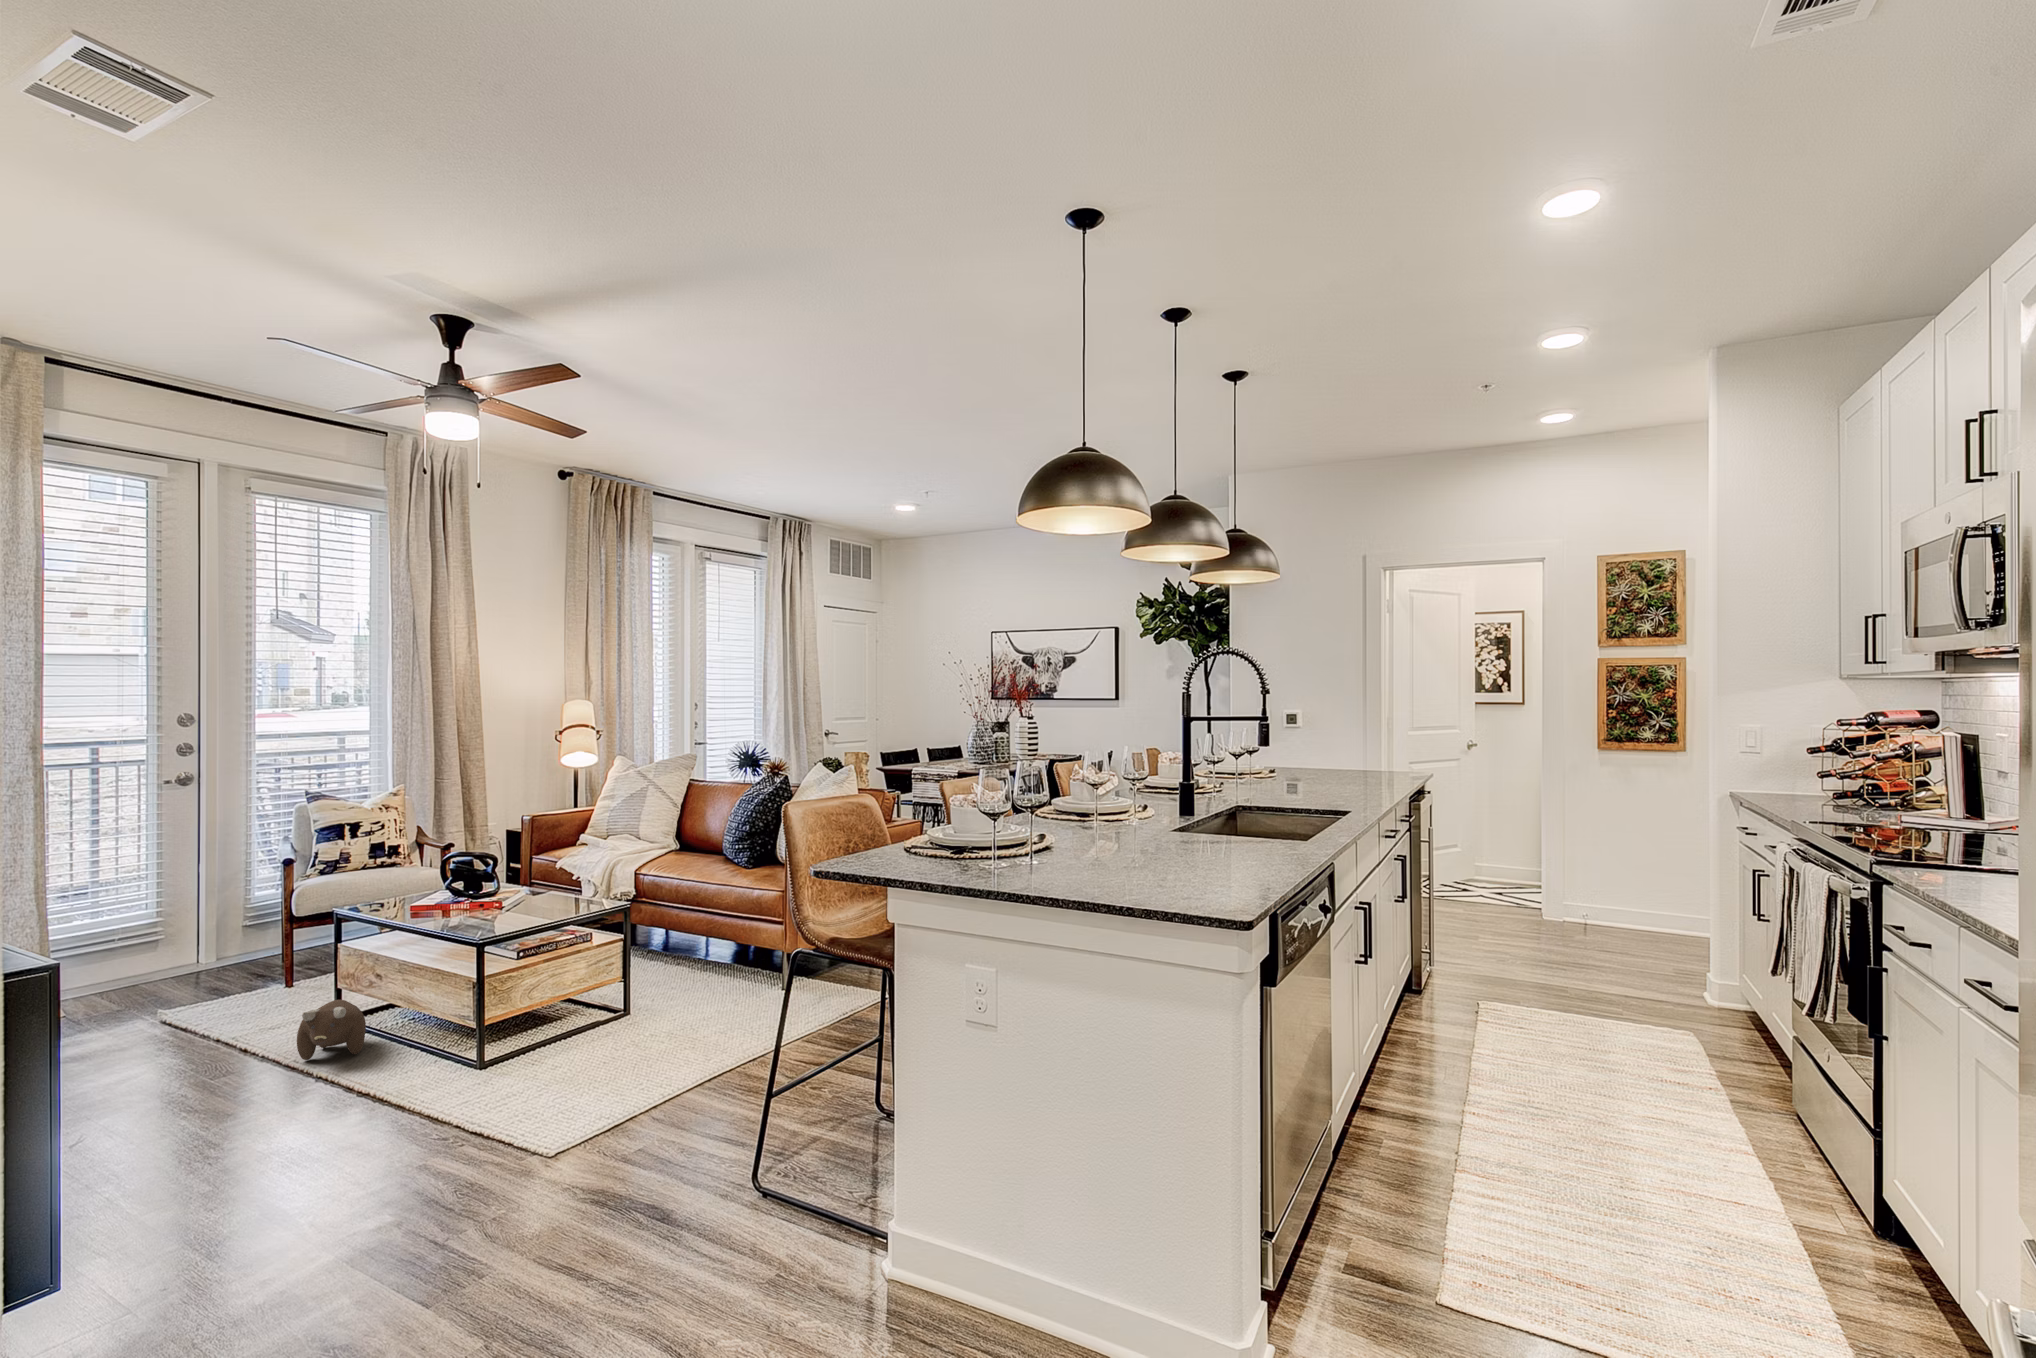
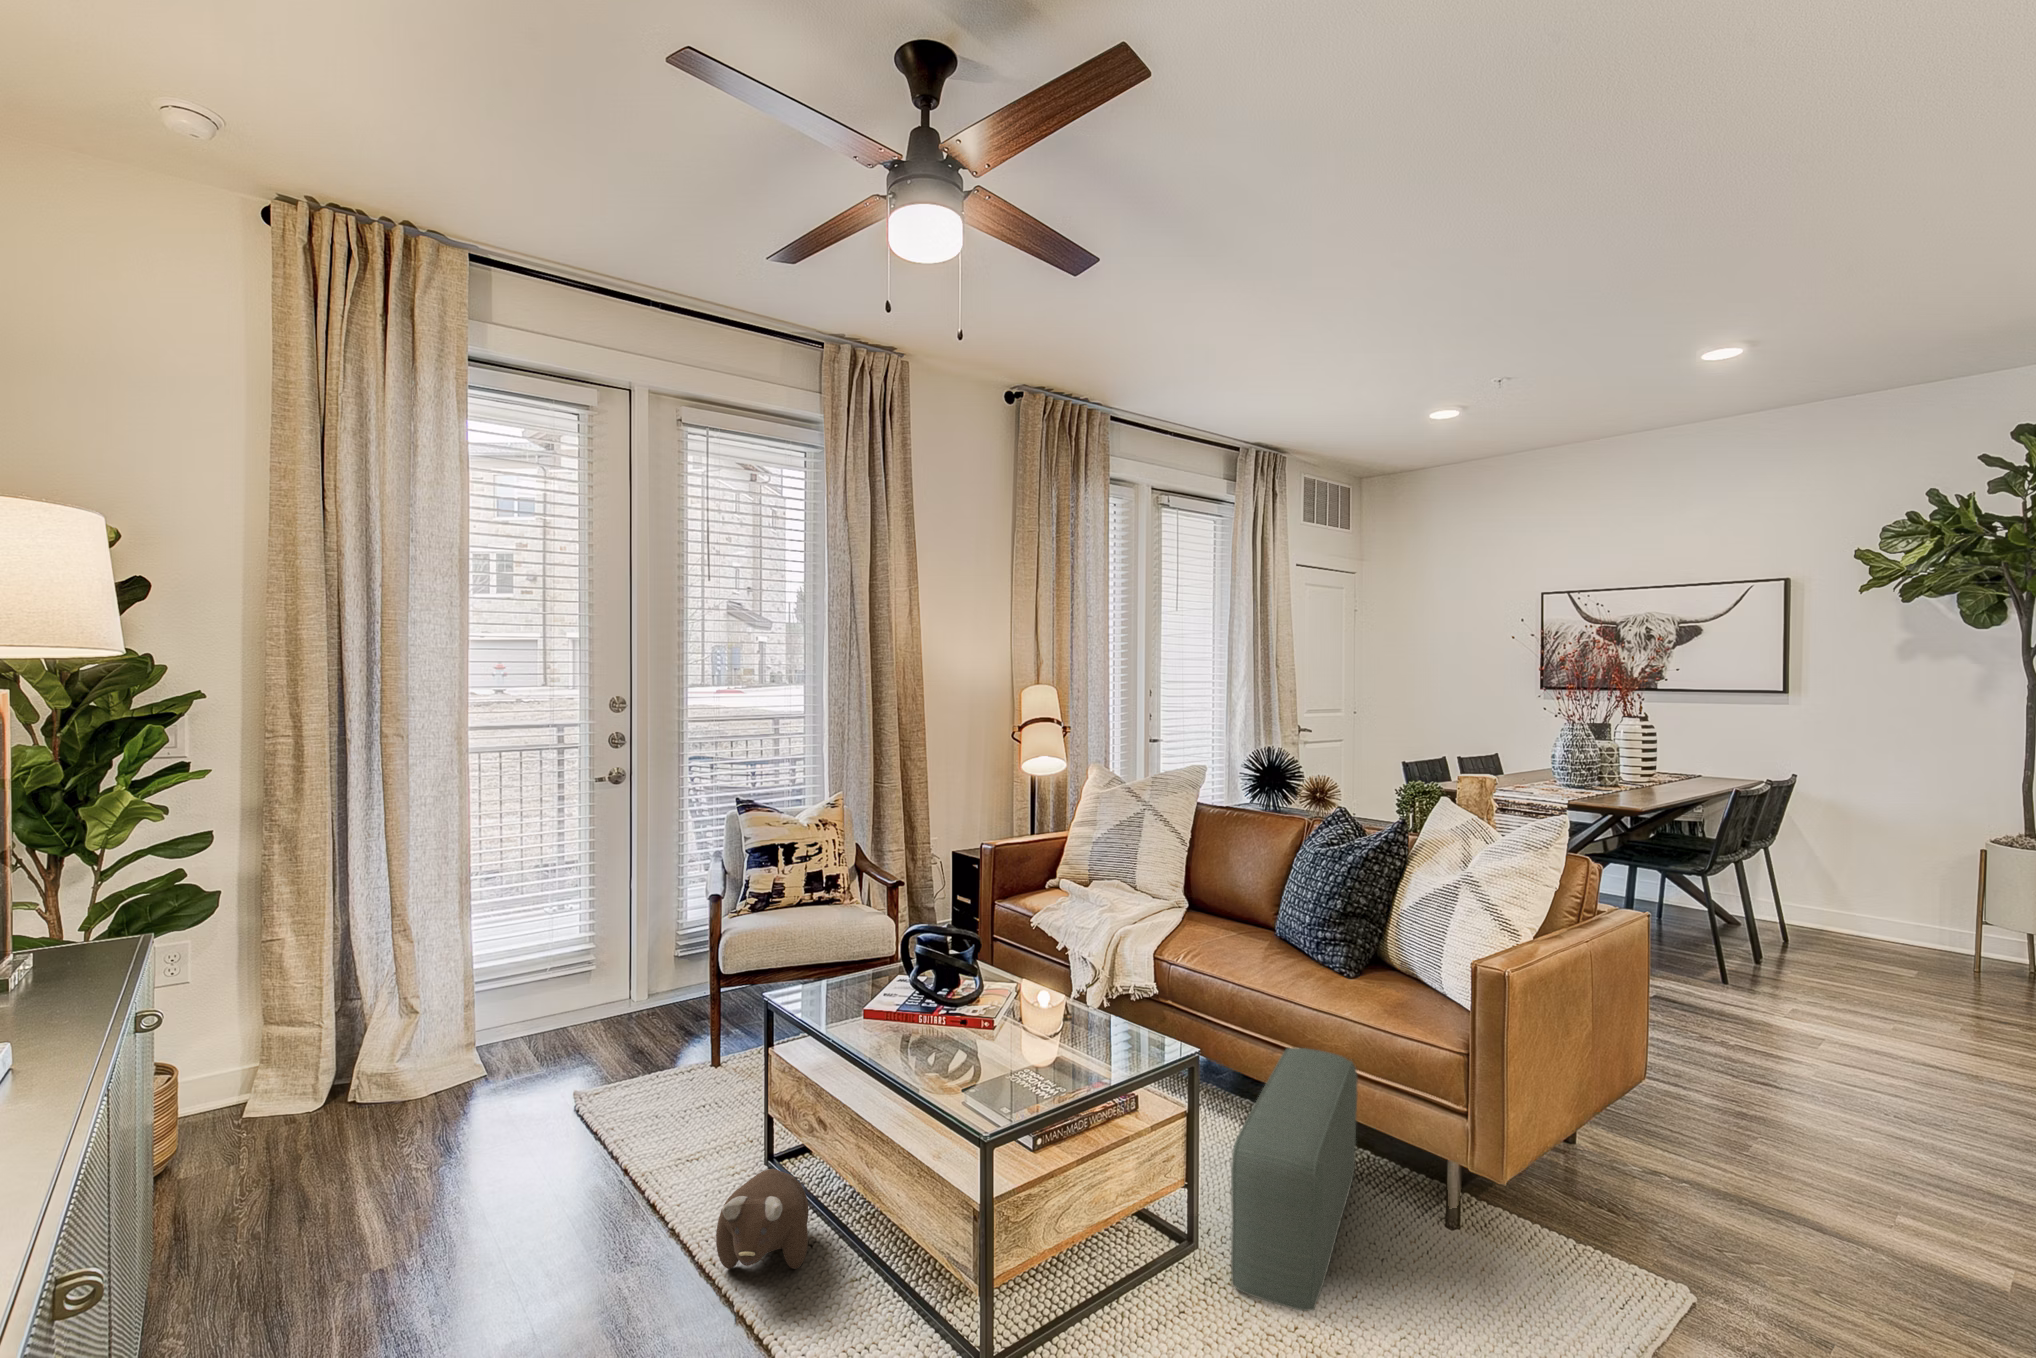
pouf: none [641,909,746,1026] -> present [1231,1048,1358,1311]

